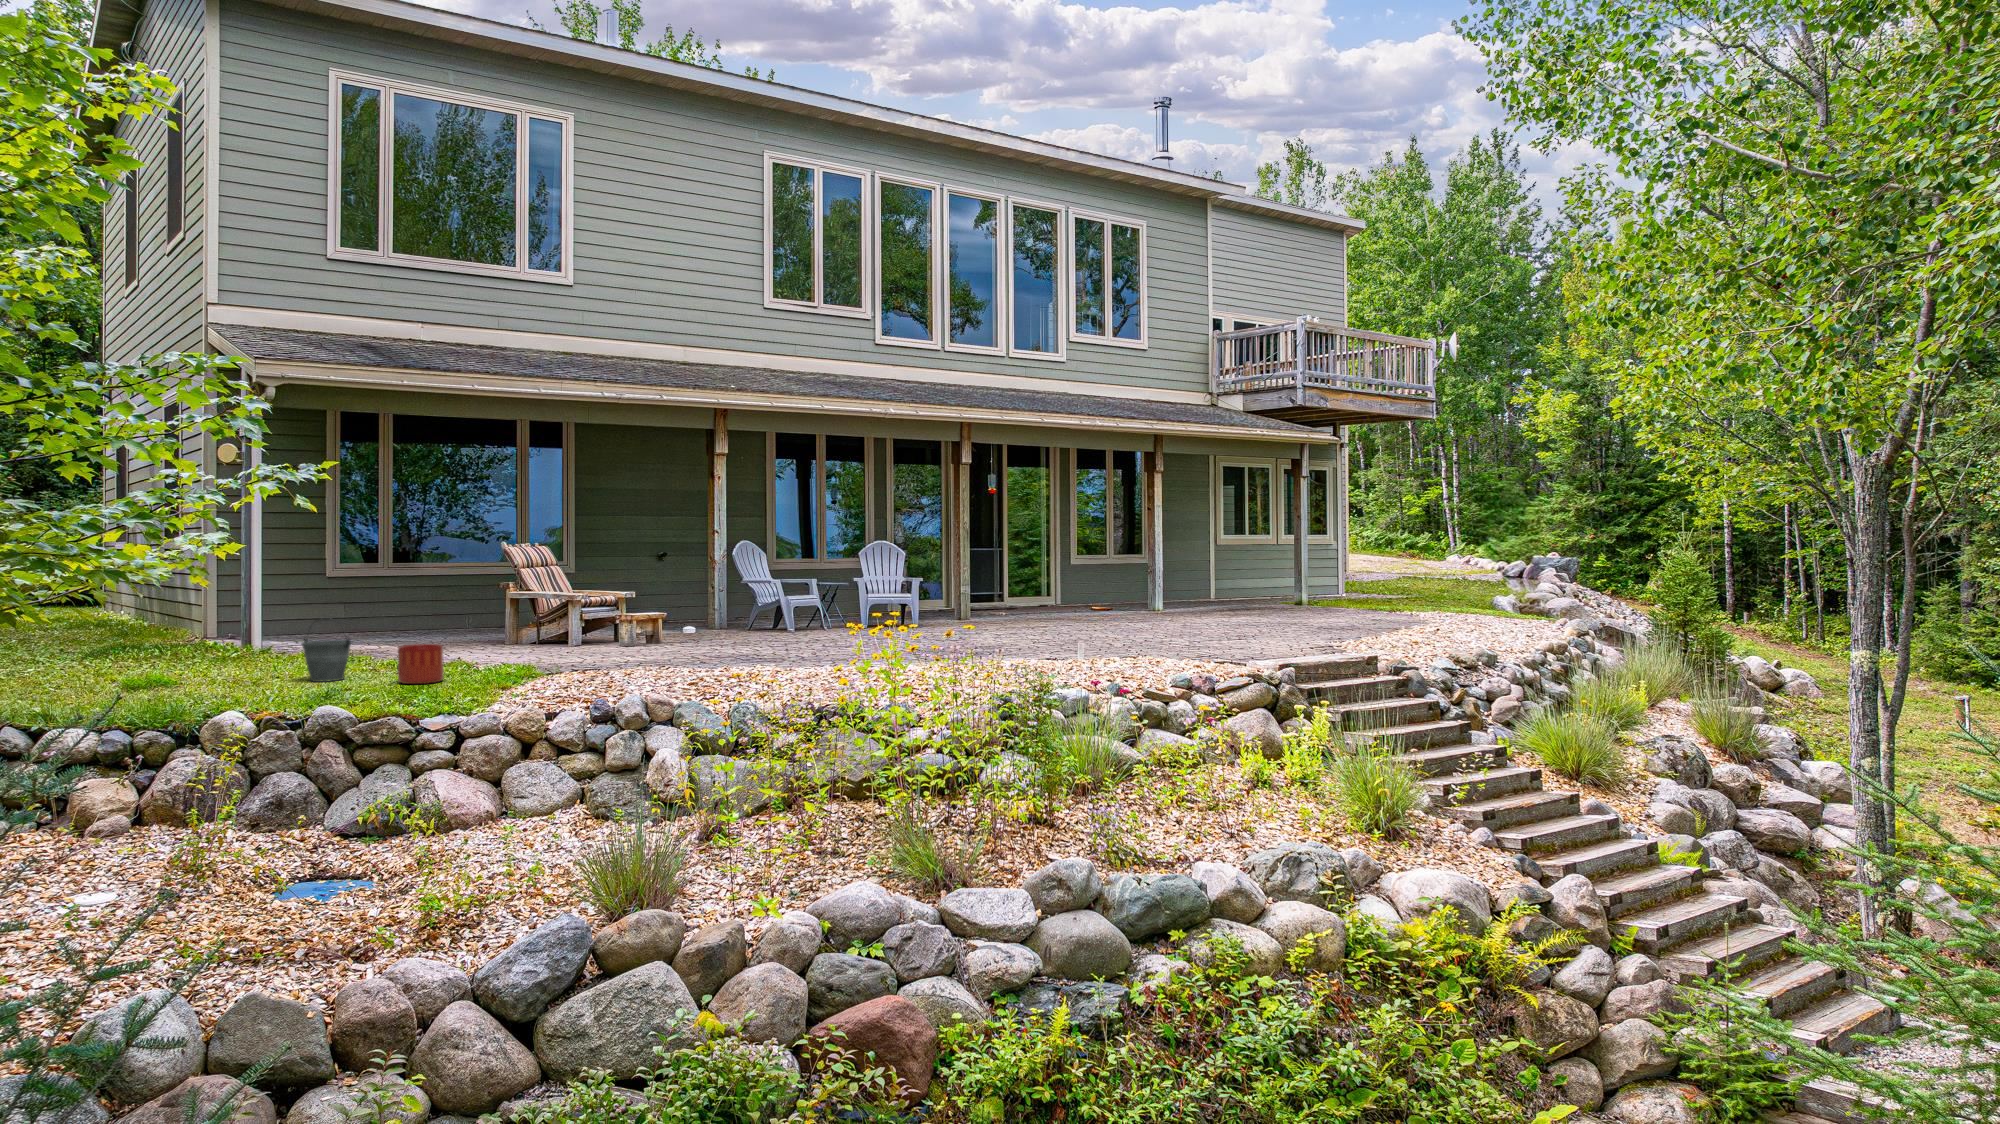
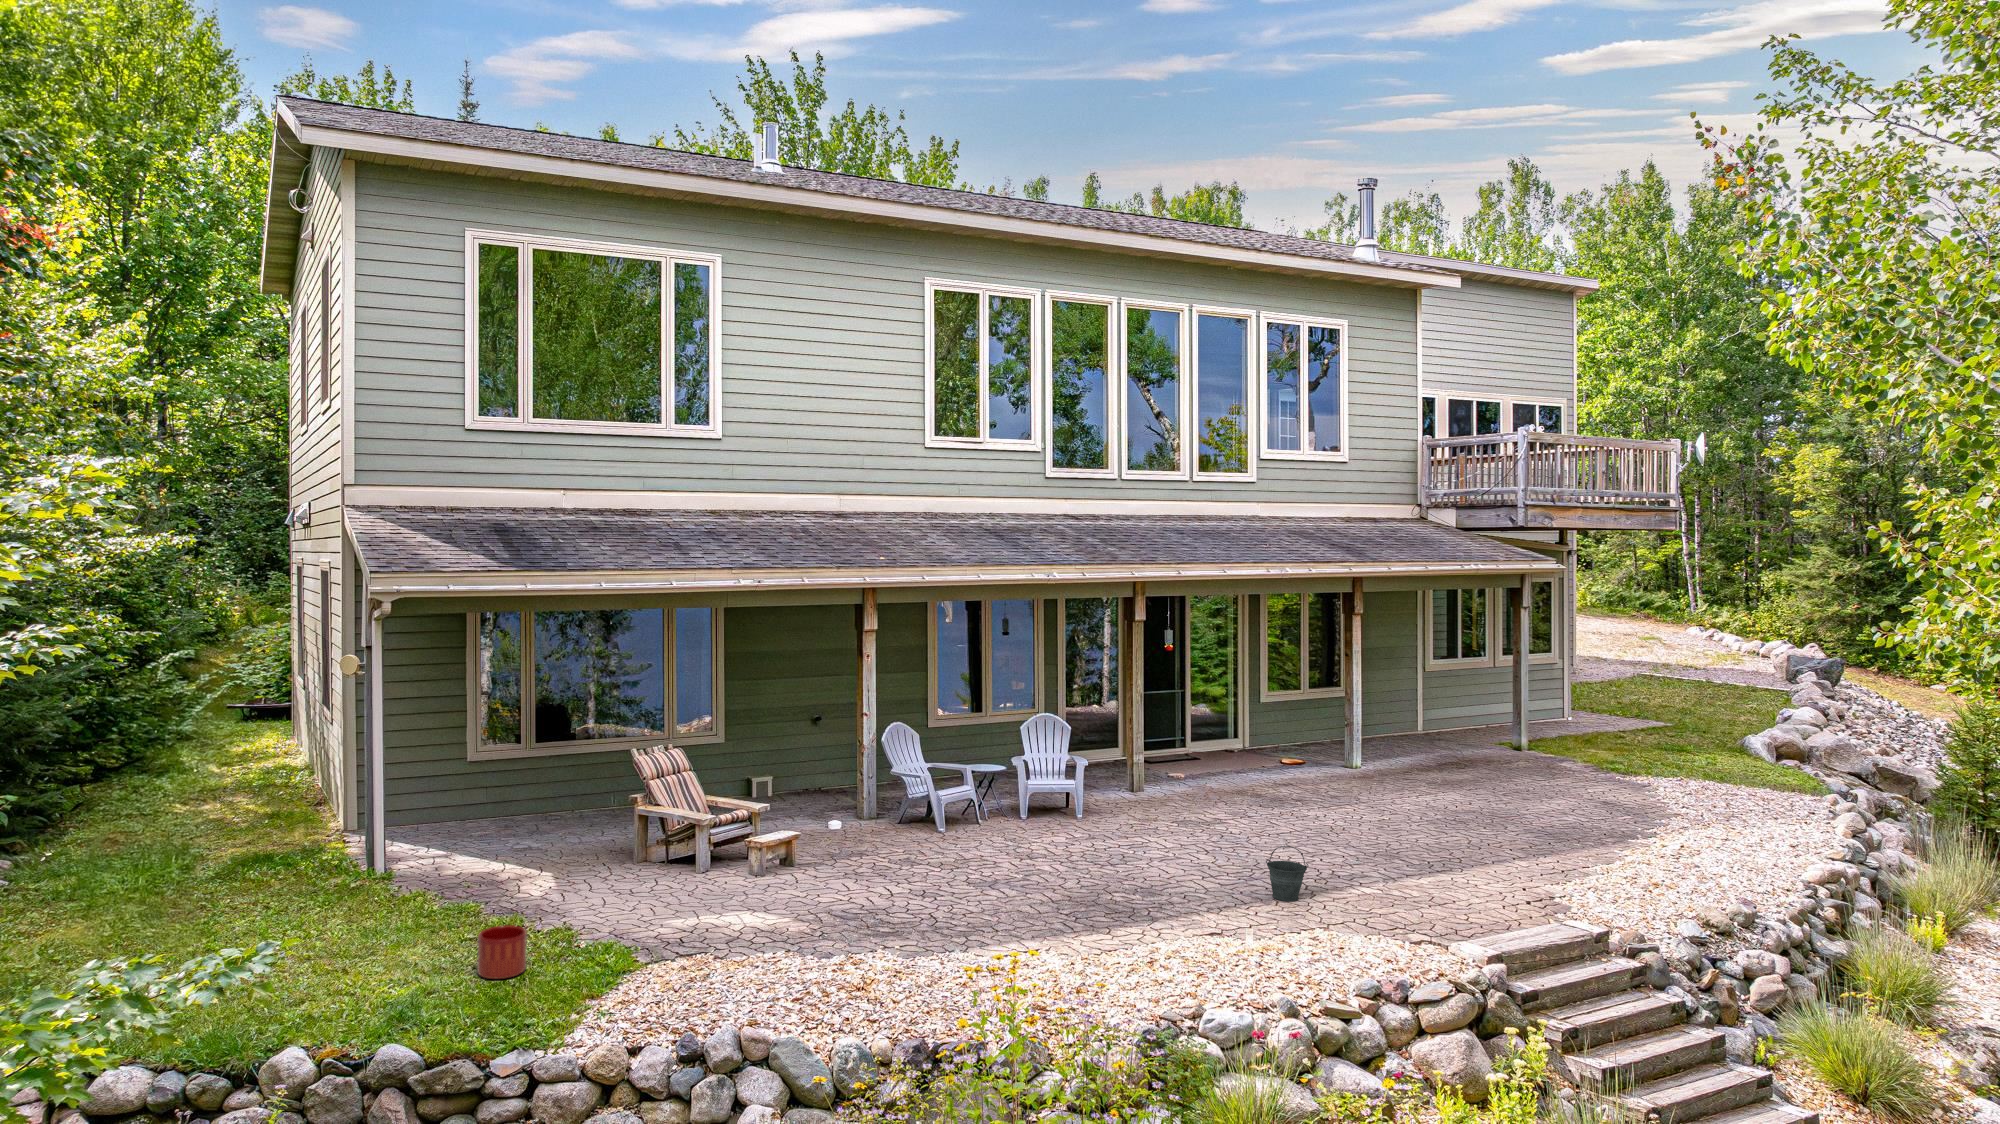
bucket: present [302,620,351,682] -> present [1266,846,1308,901]

